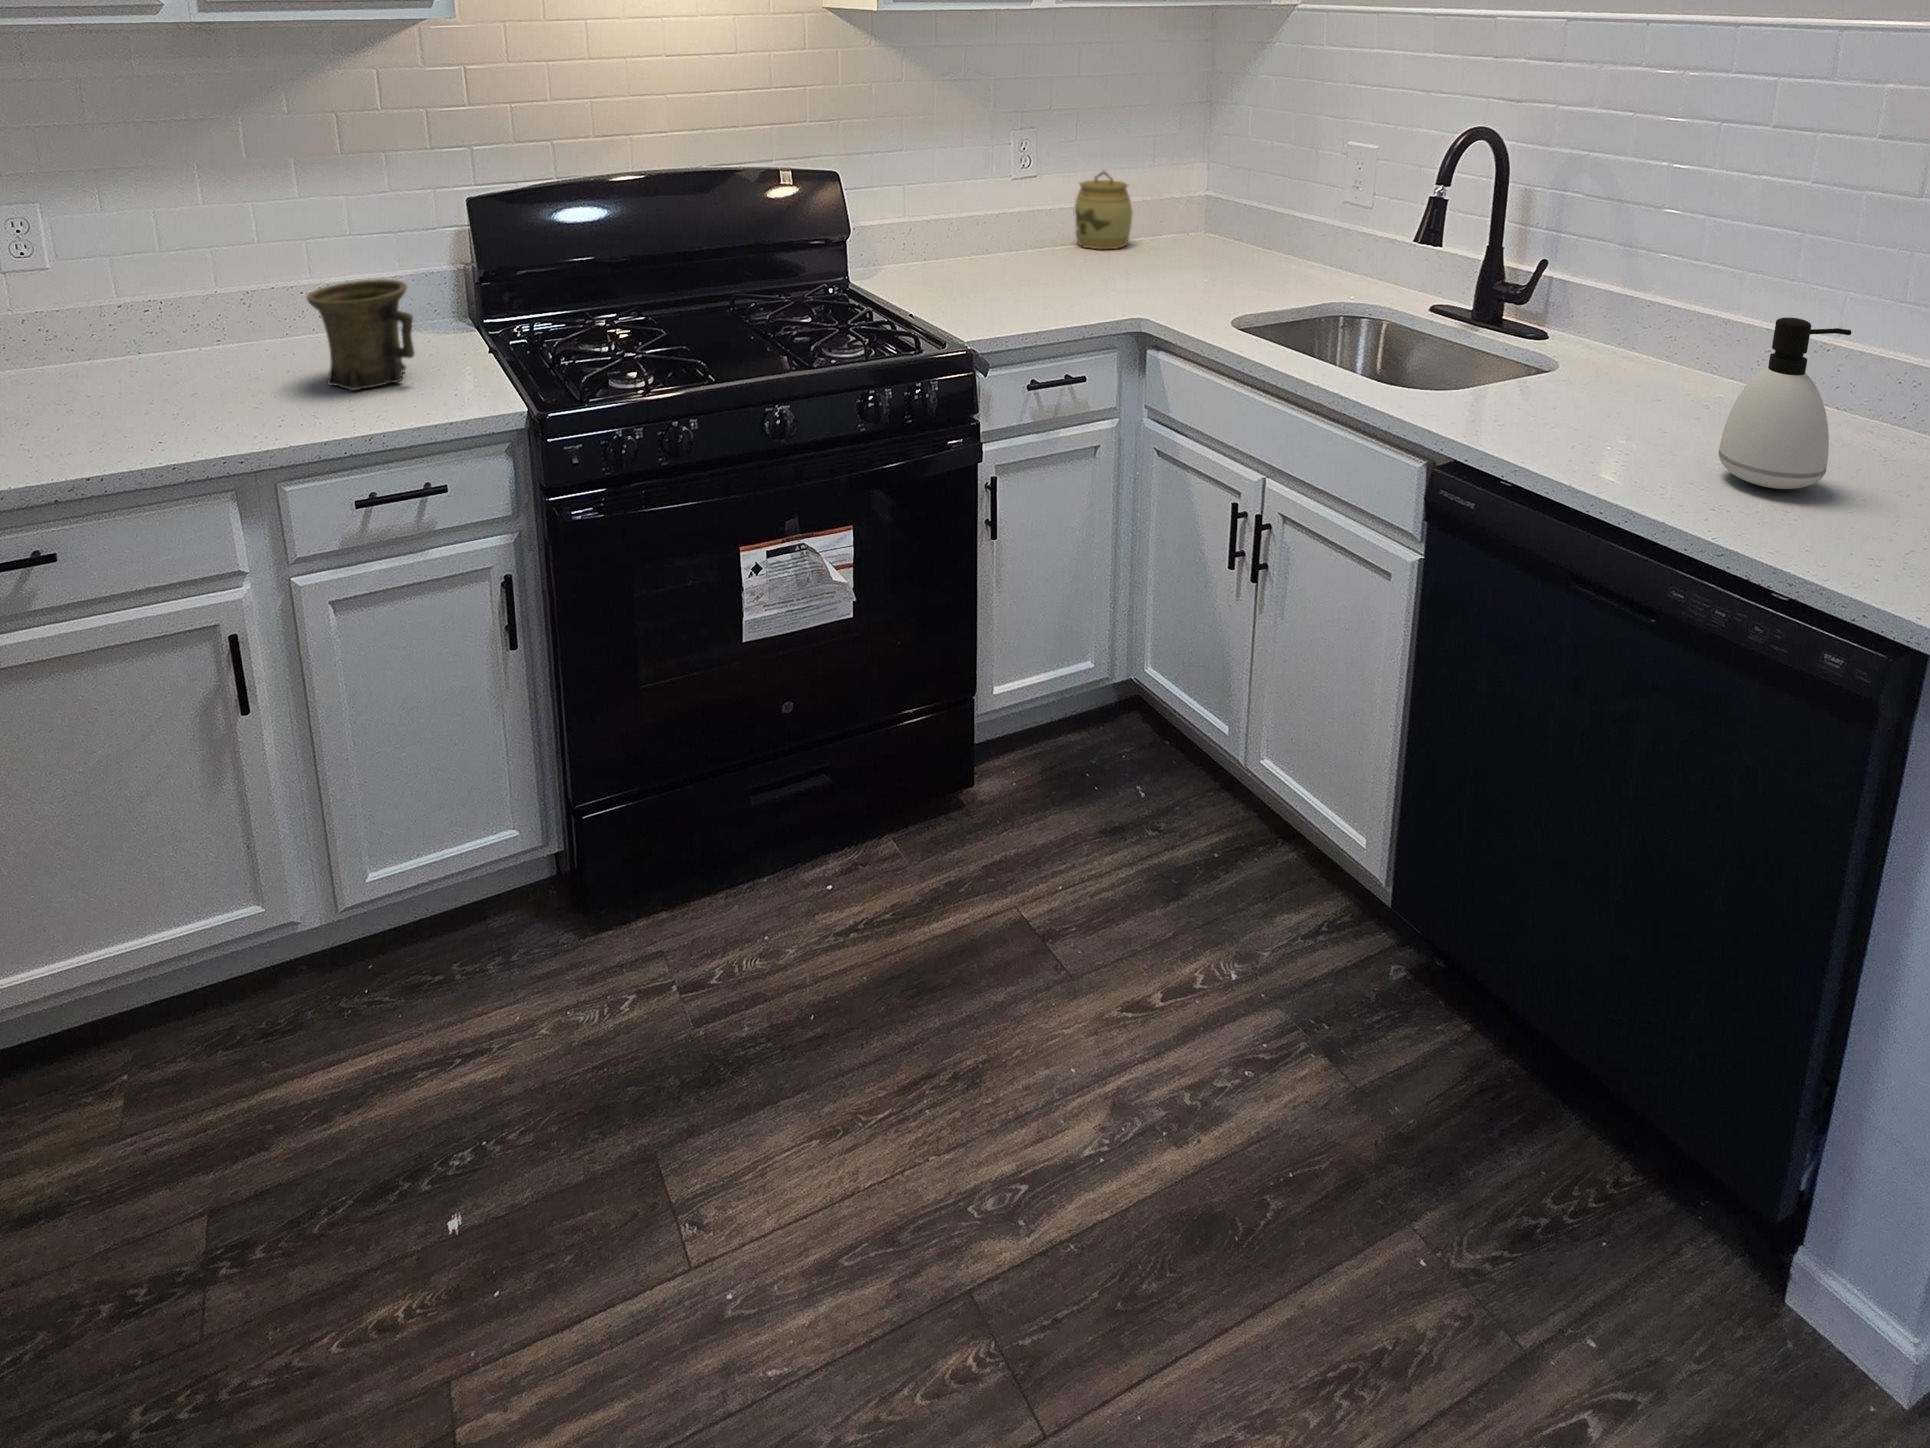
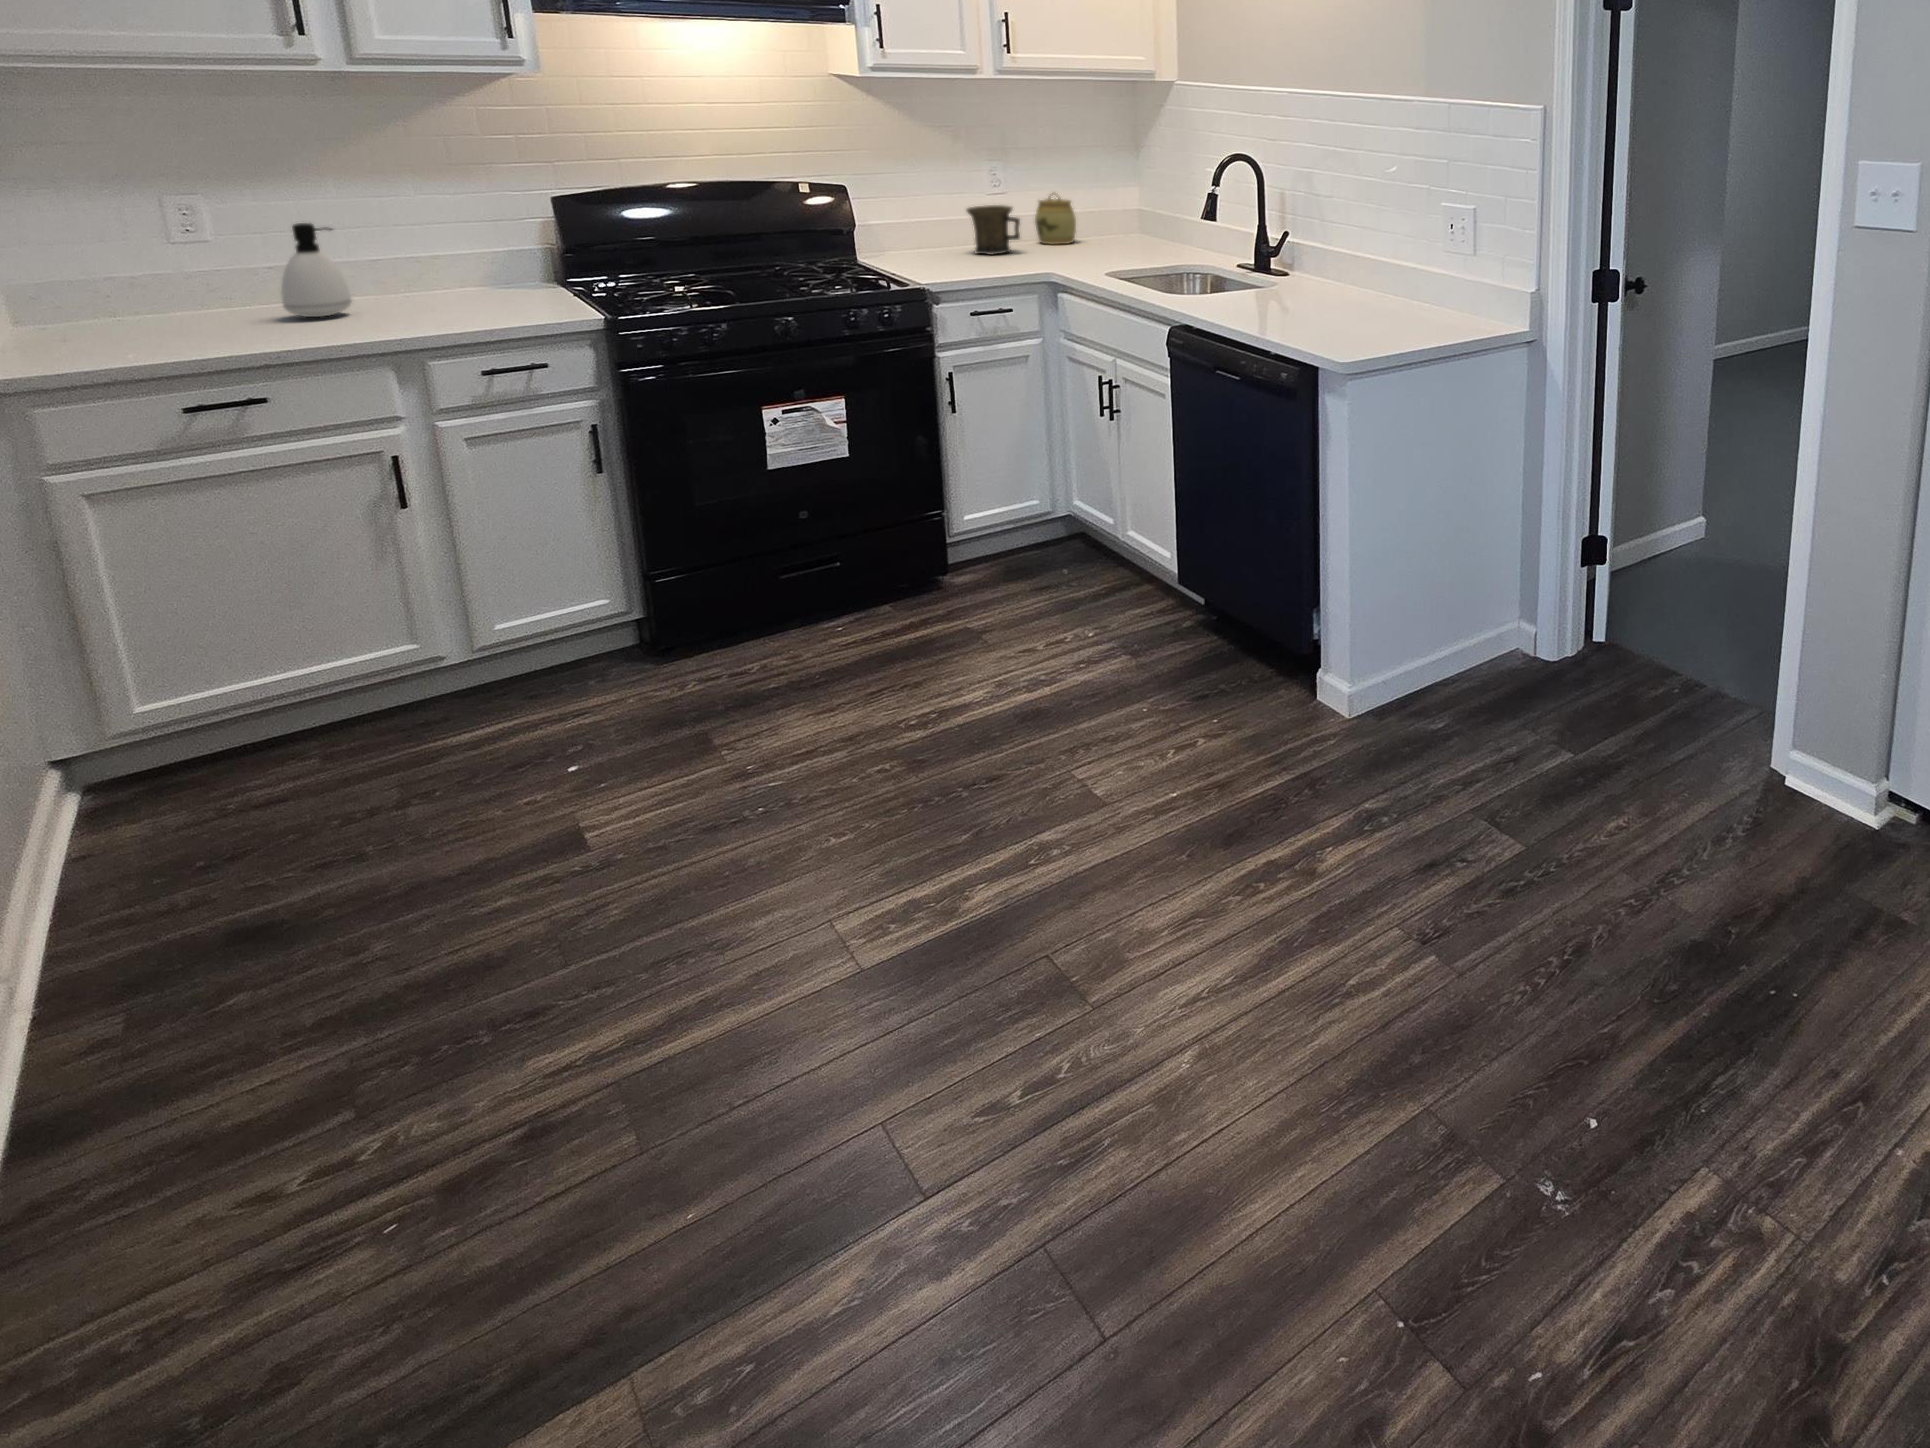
mug: present [307,279,415,390] -> present [967,205,1020,255]
soap dispenser: present [1719,317,1851,489] -> present [281,223,351,317]

